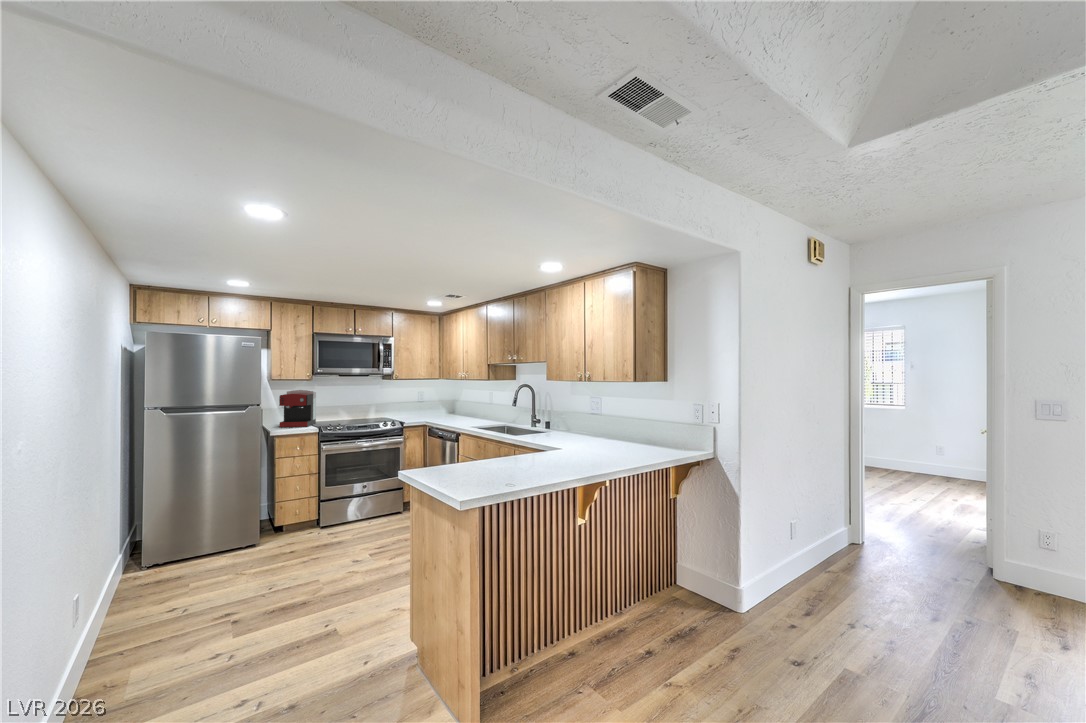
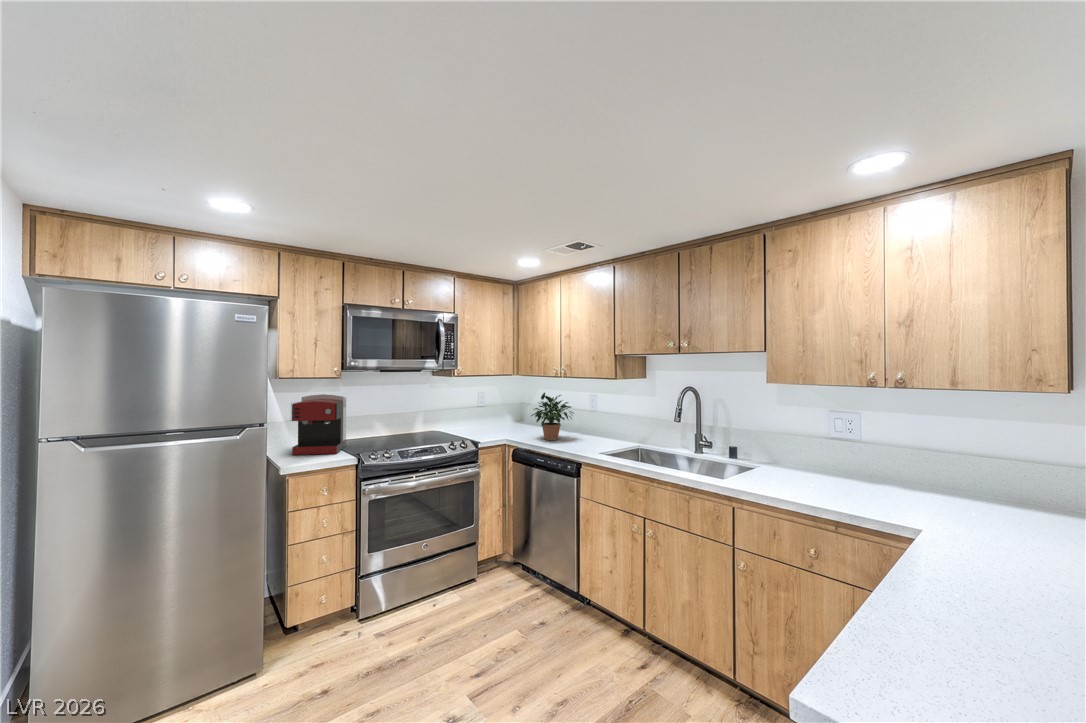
potted plant: none [441,389,471,421] -> present [531,393,574,440]

